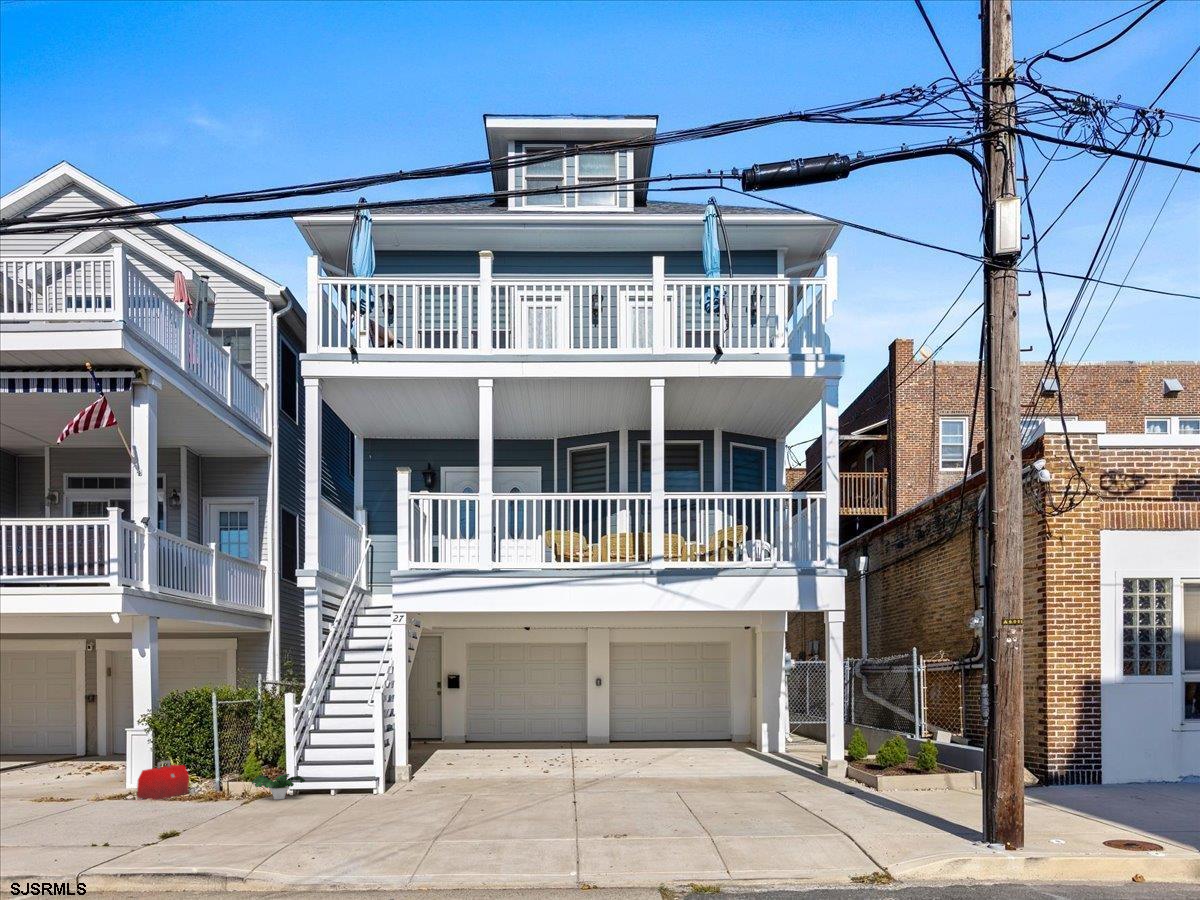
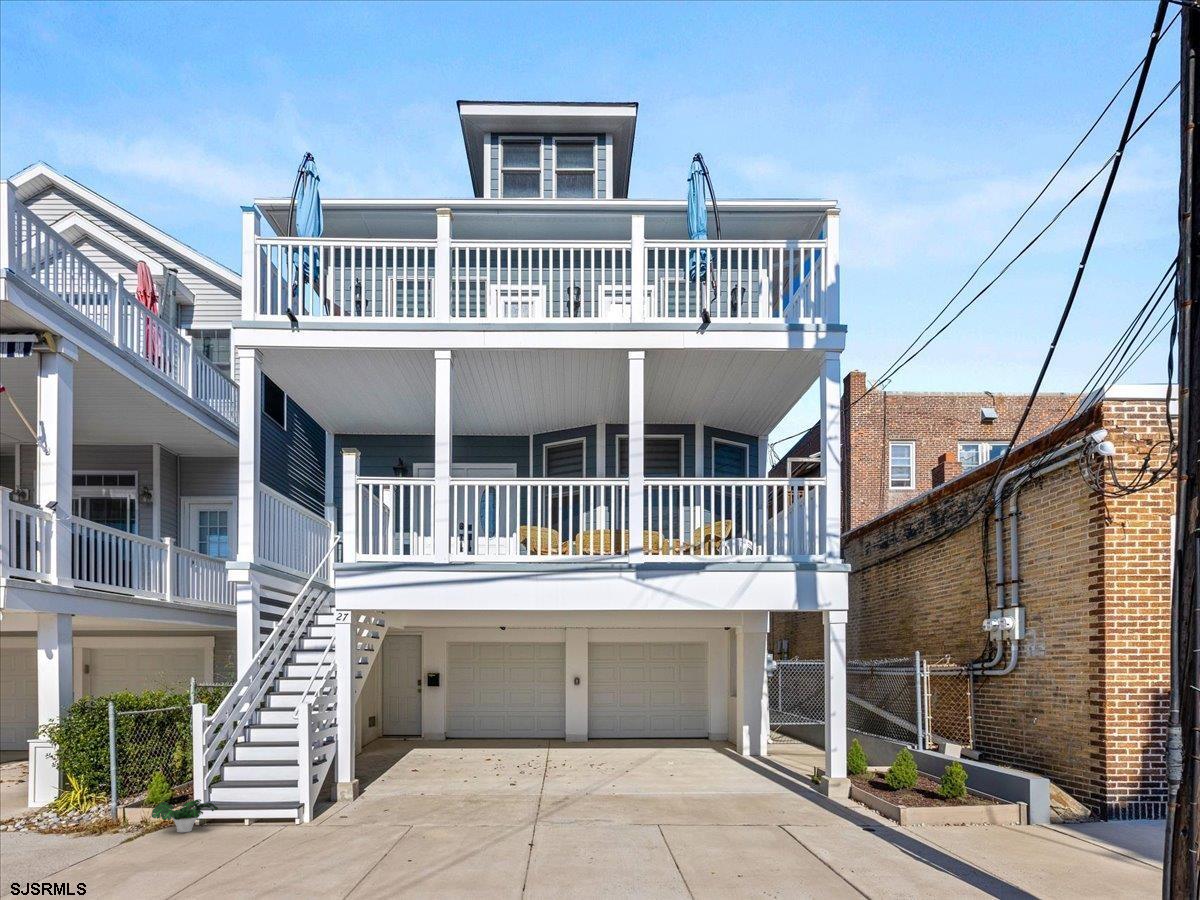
toolbox: present [137,761,189,800] -> none [16,781,86,832]

